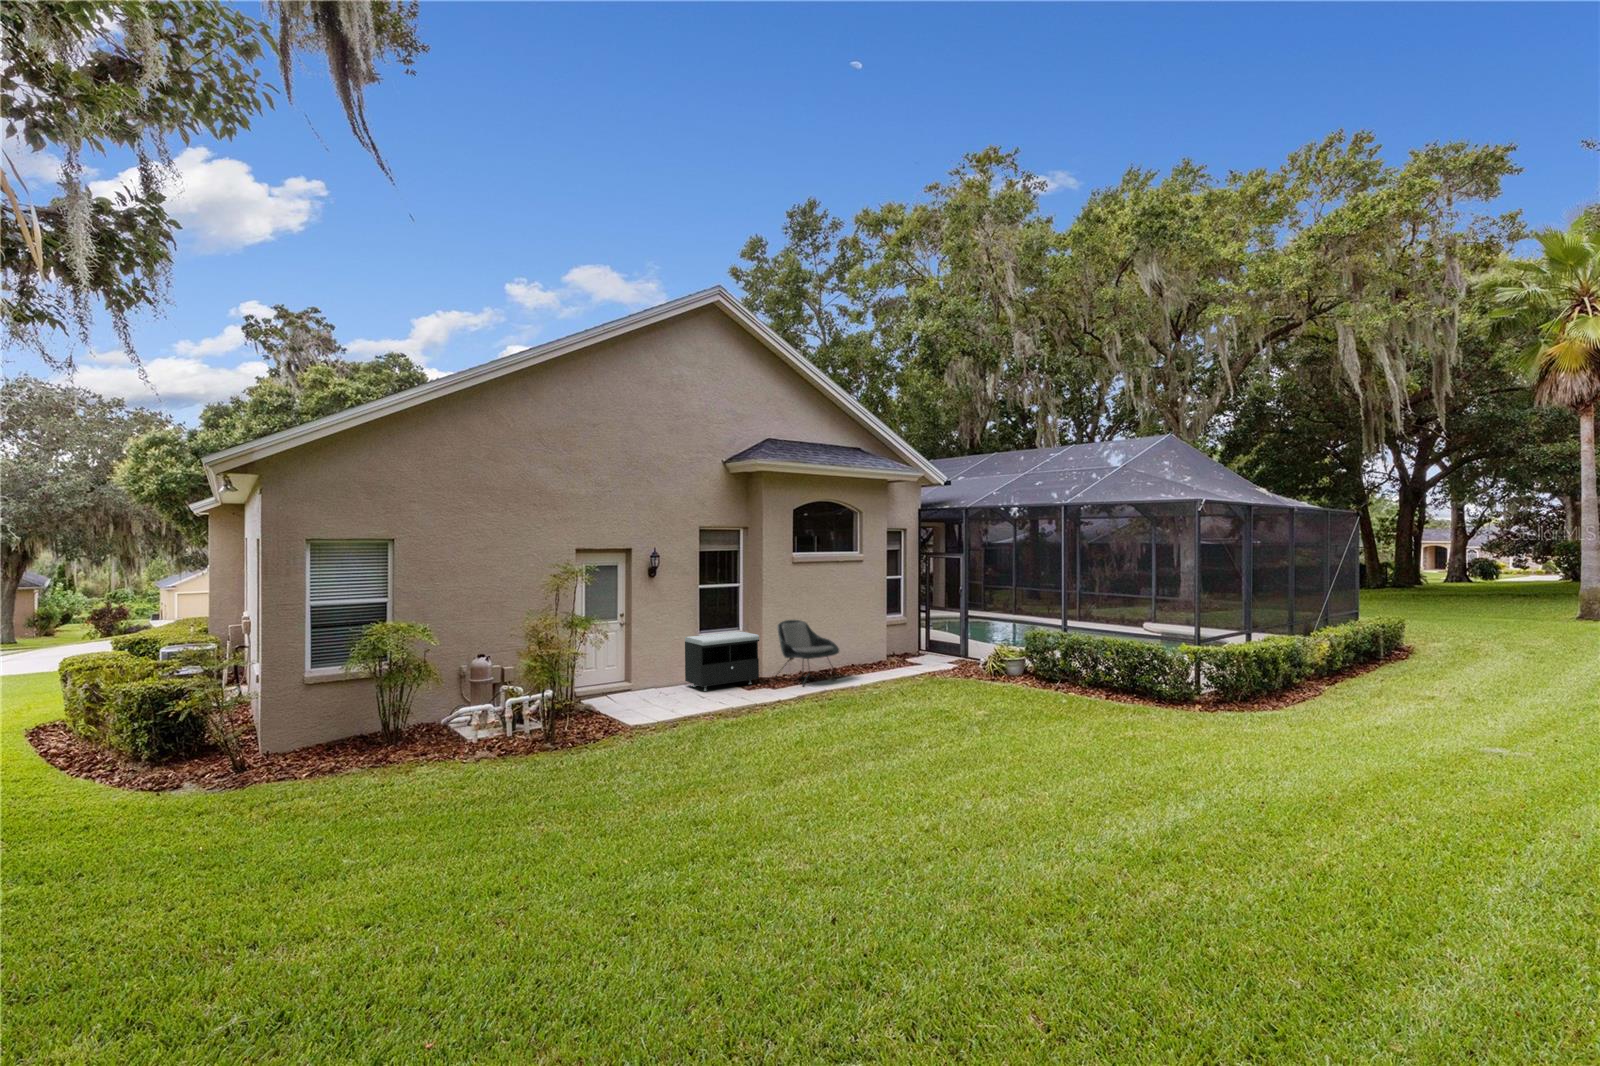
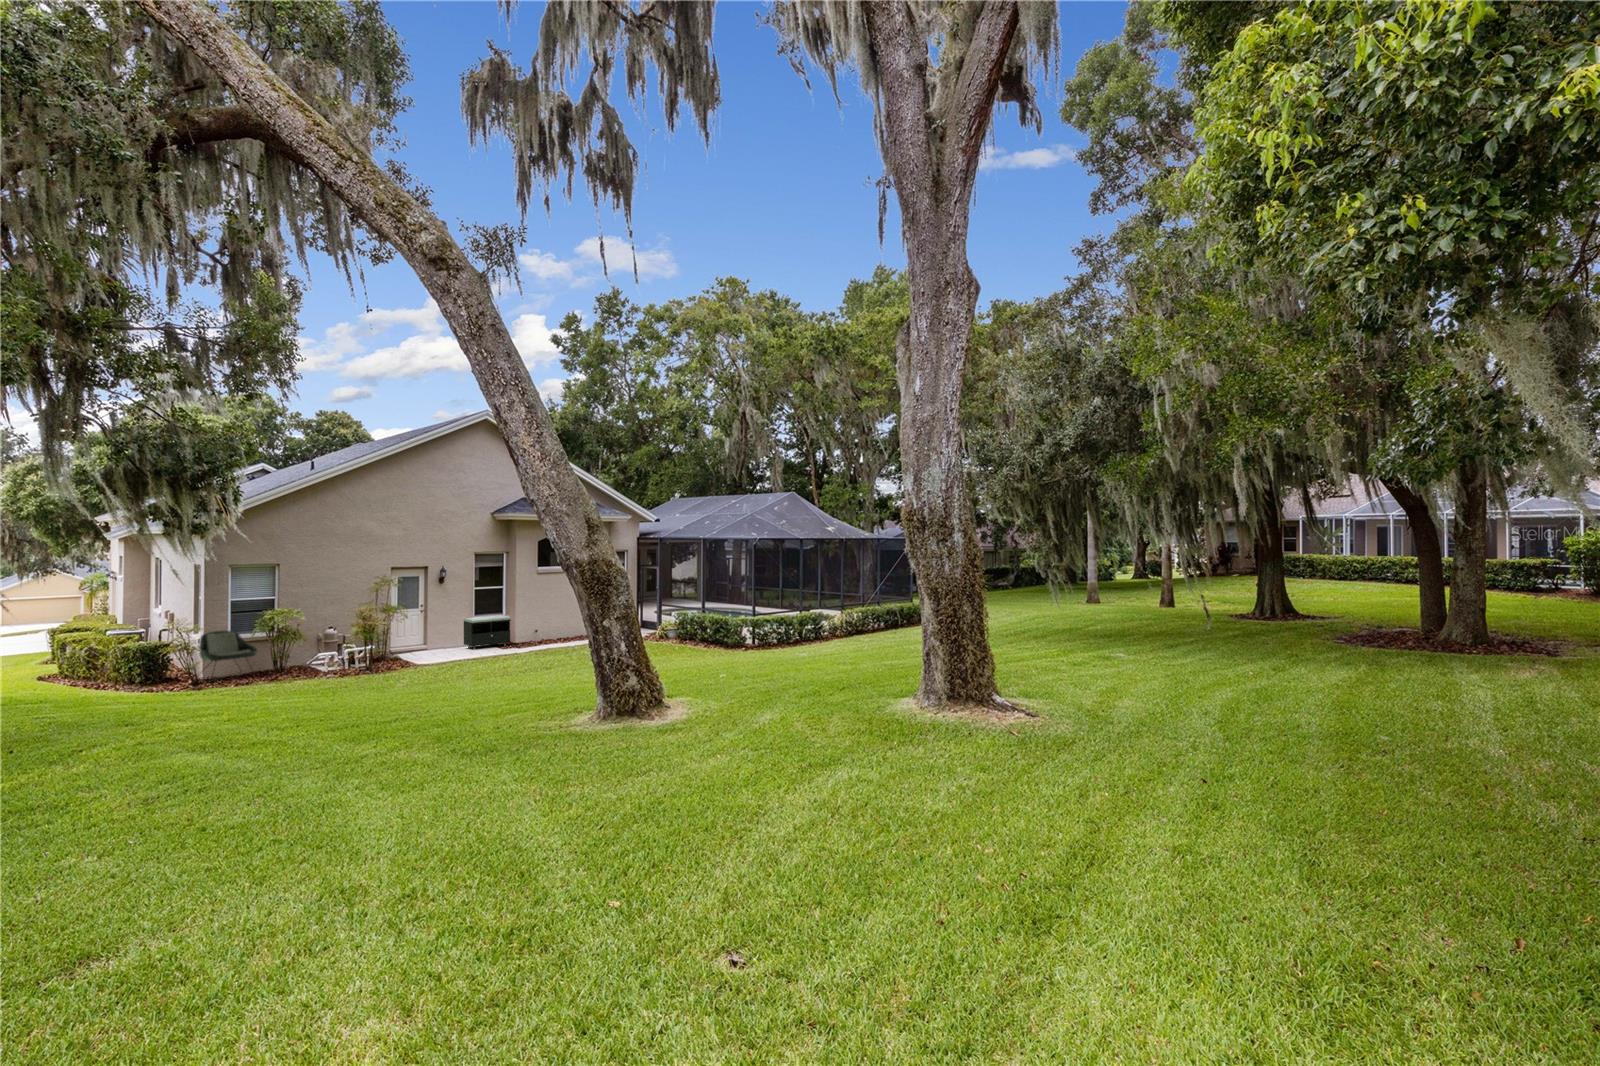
lounge chair: present [777,620,840,686] -> present [198,631,257,681]

